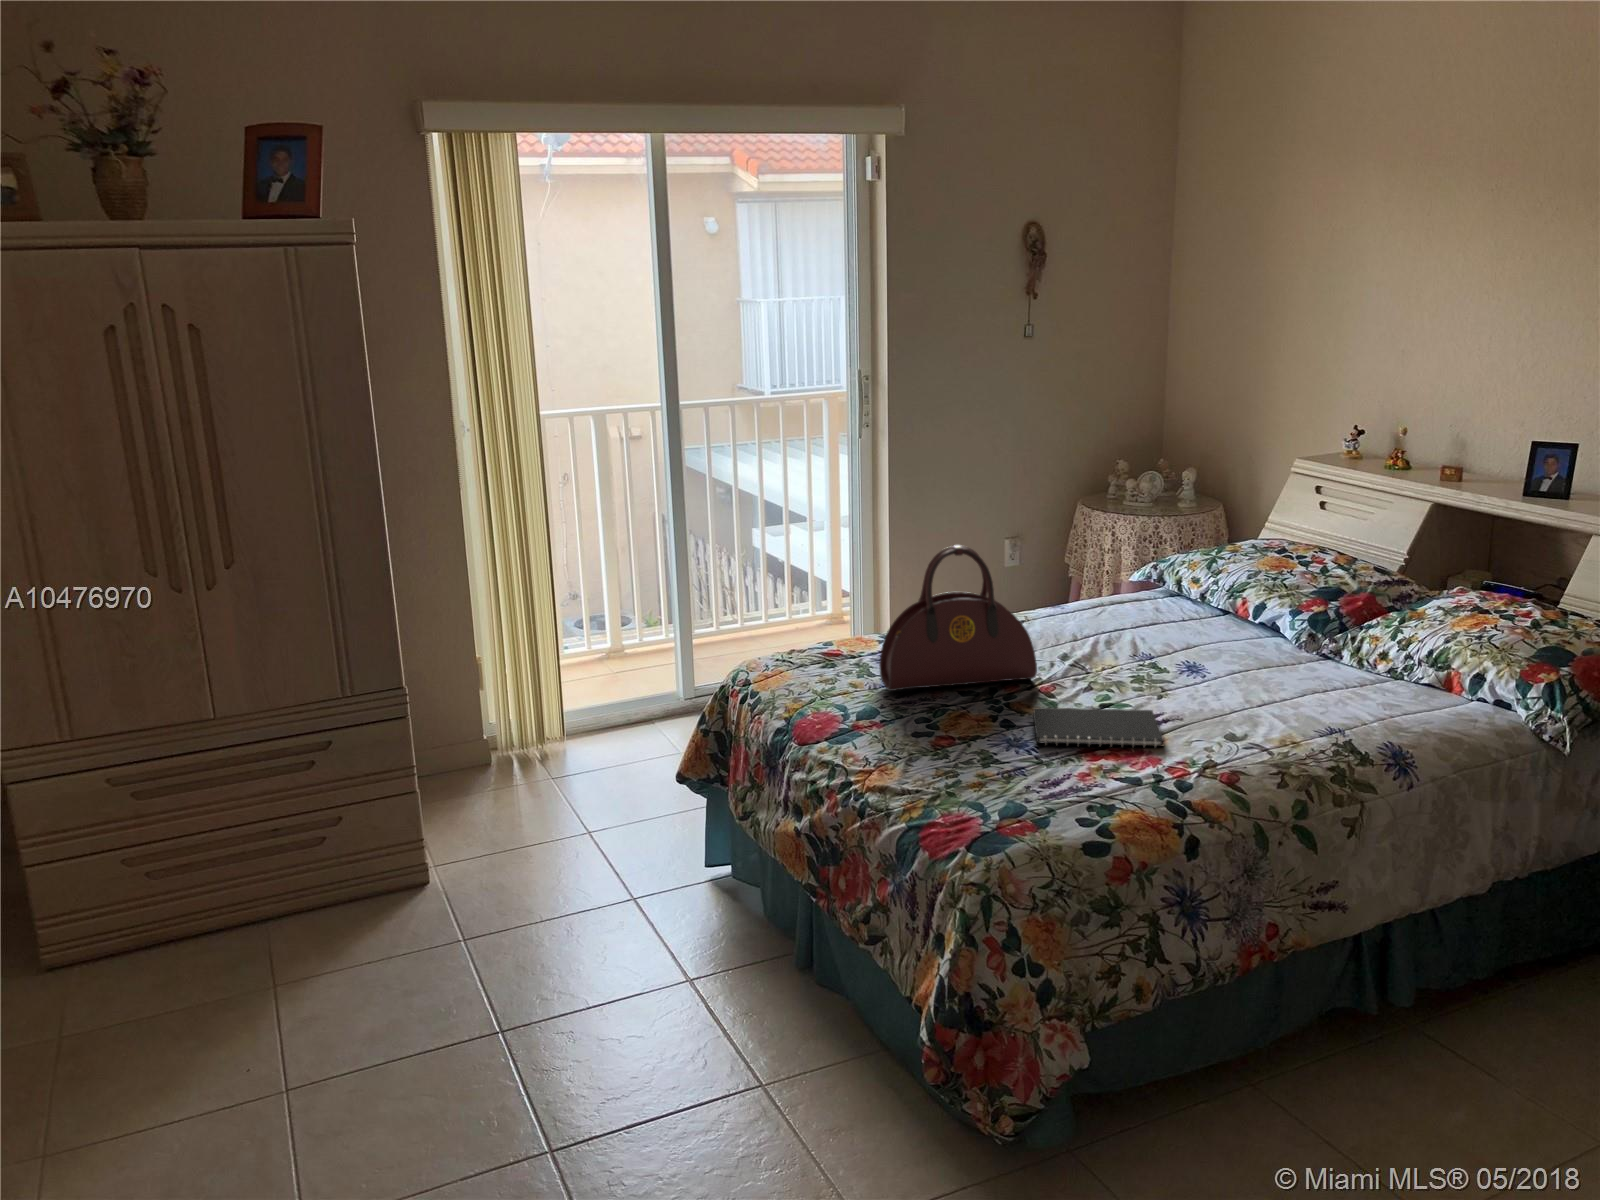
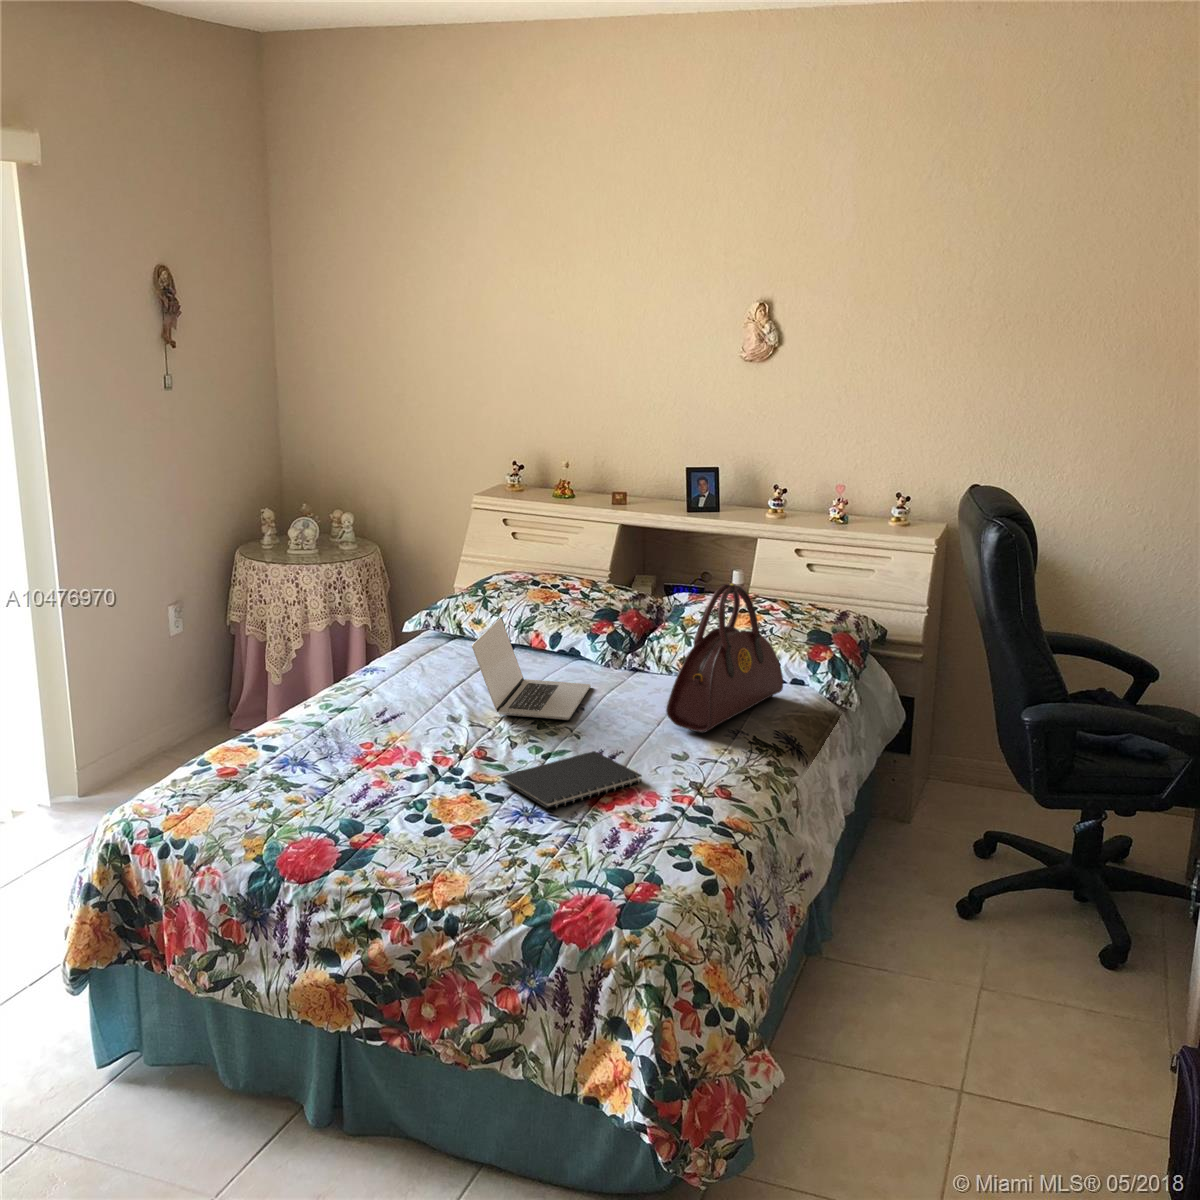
handbag: present [879,545,1037,691] -> present [666,583,783,733]
laptop: none [1098,571,1246,681] -> present [472,618,591,720]

